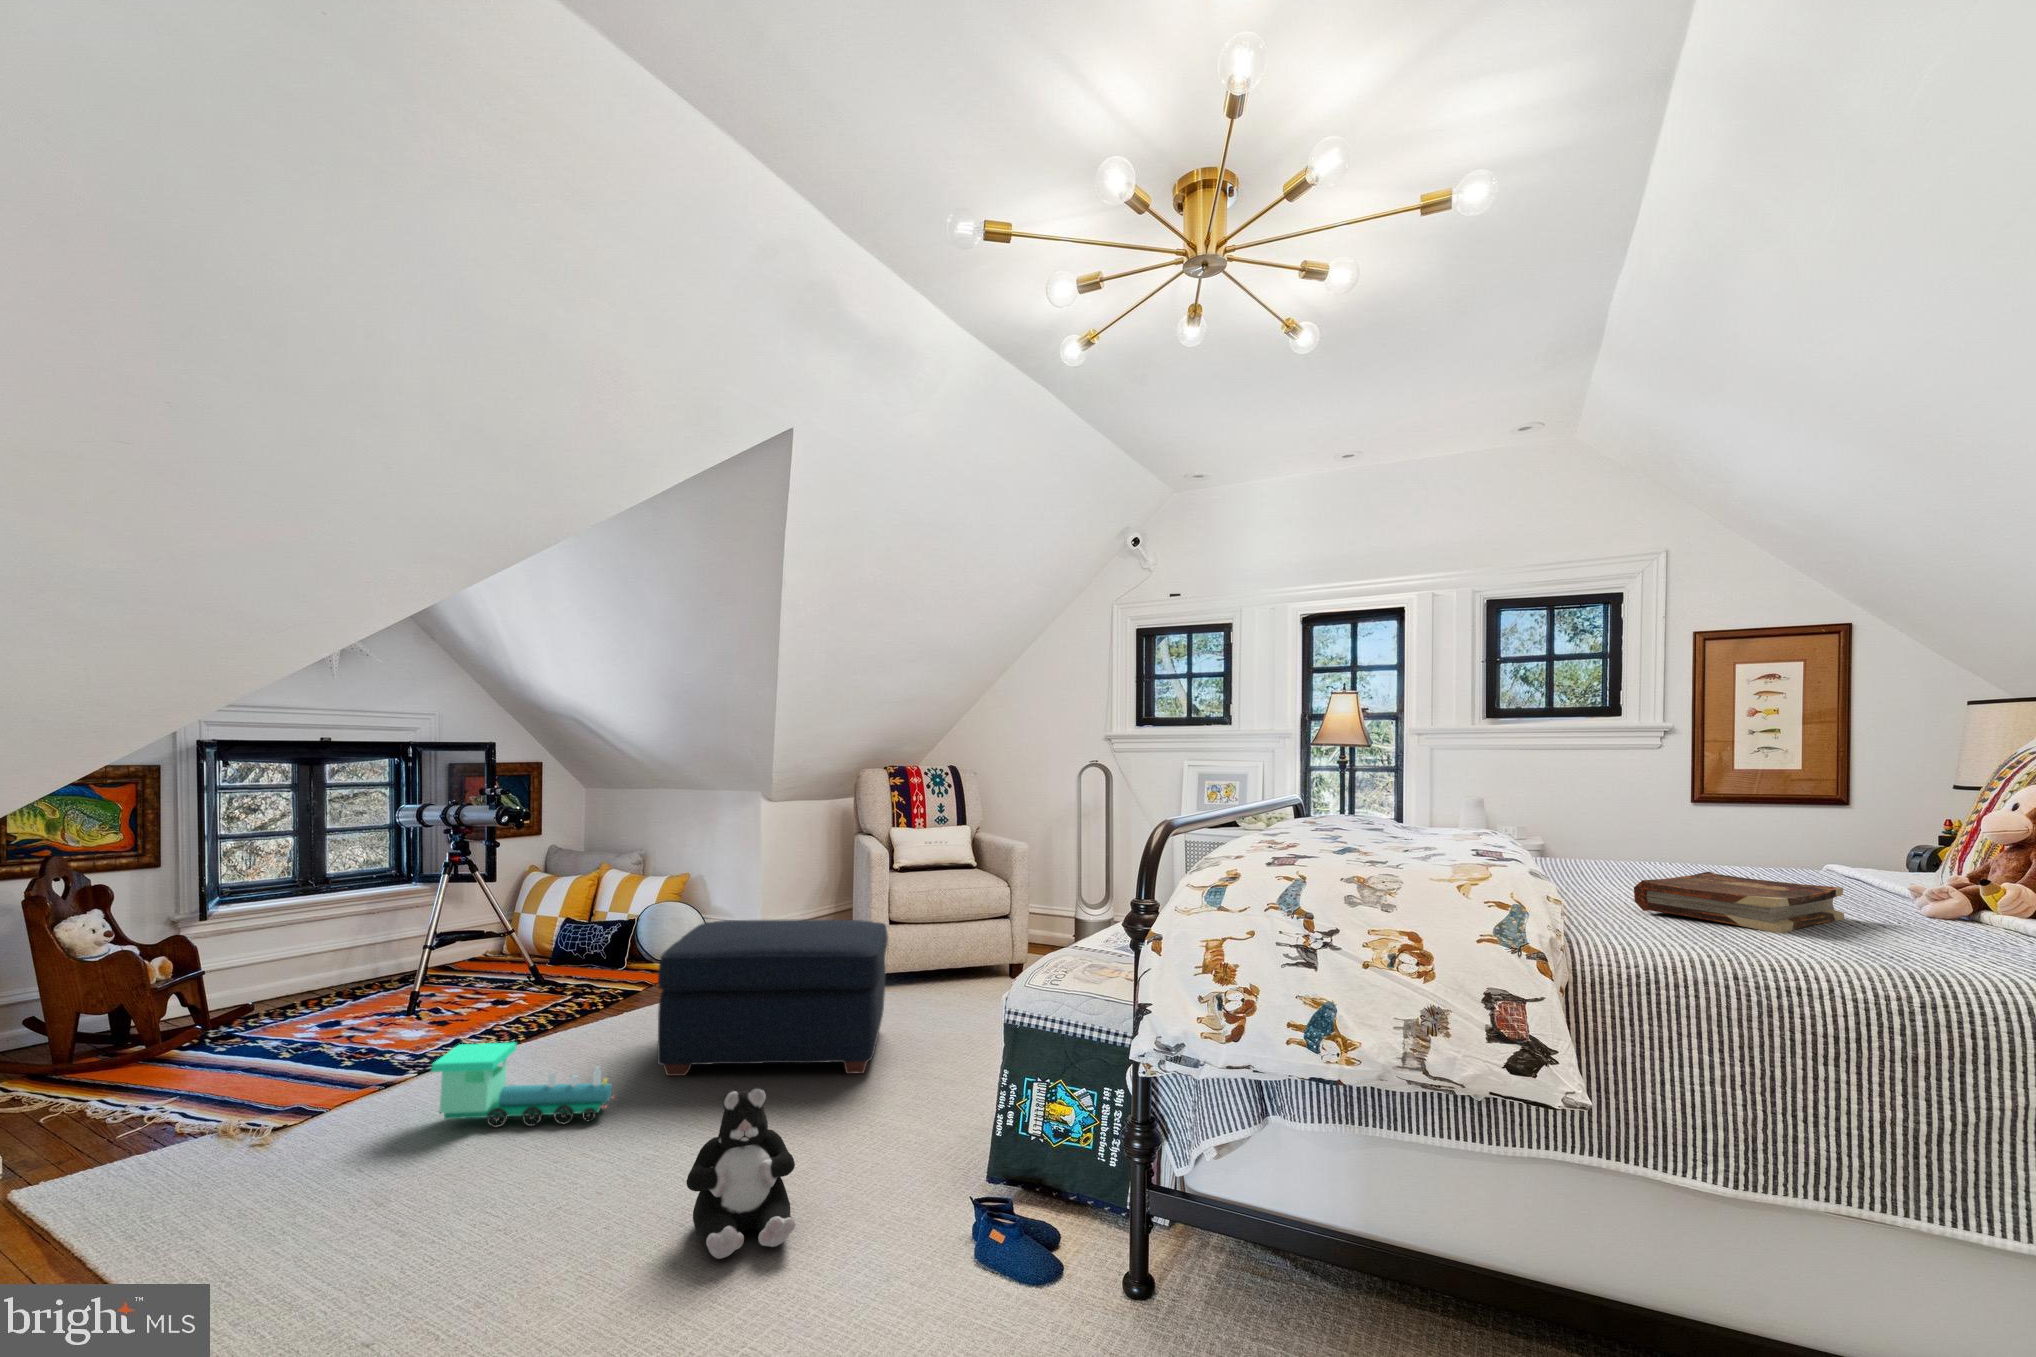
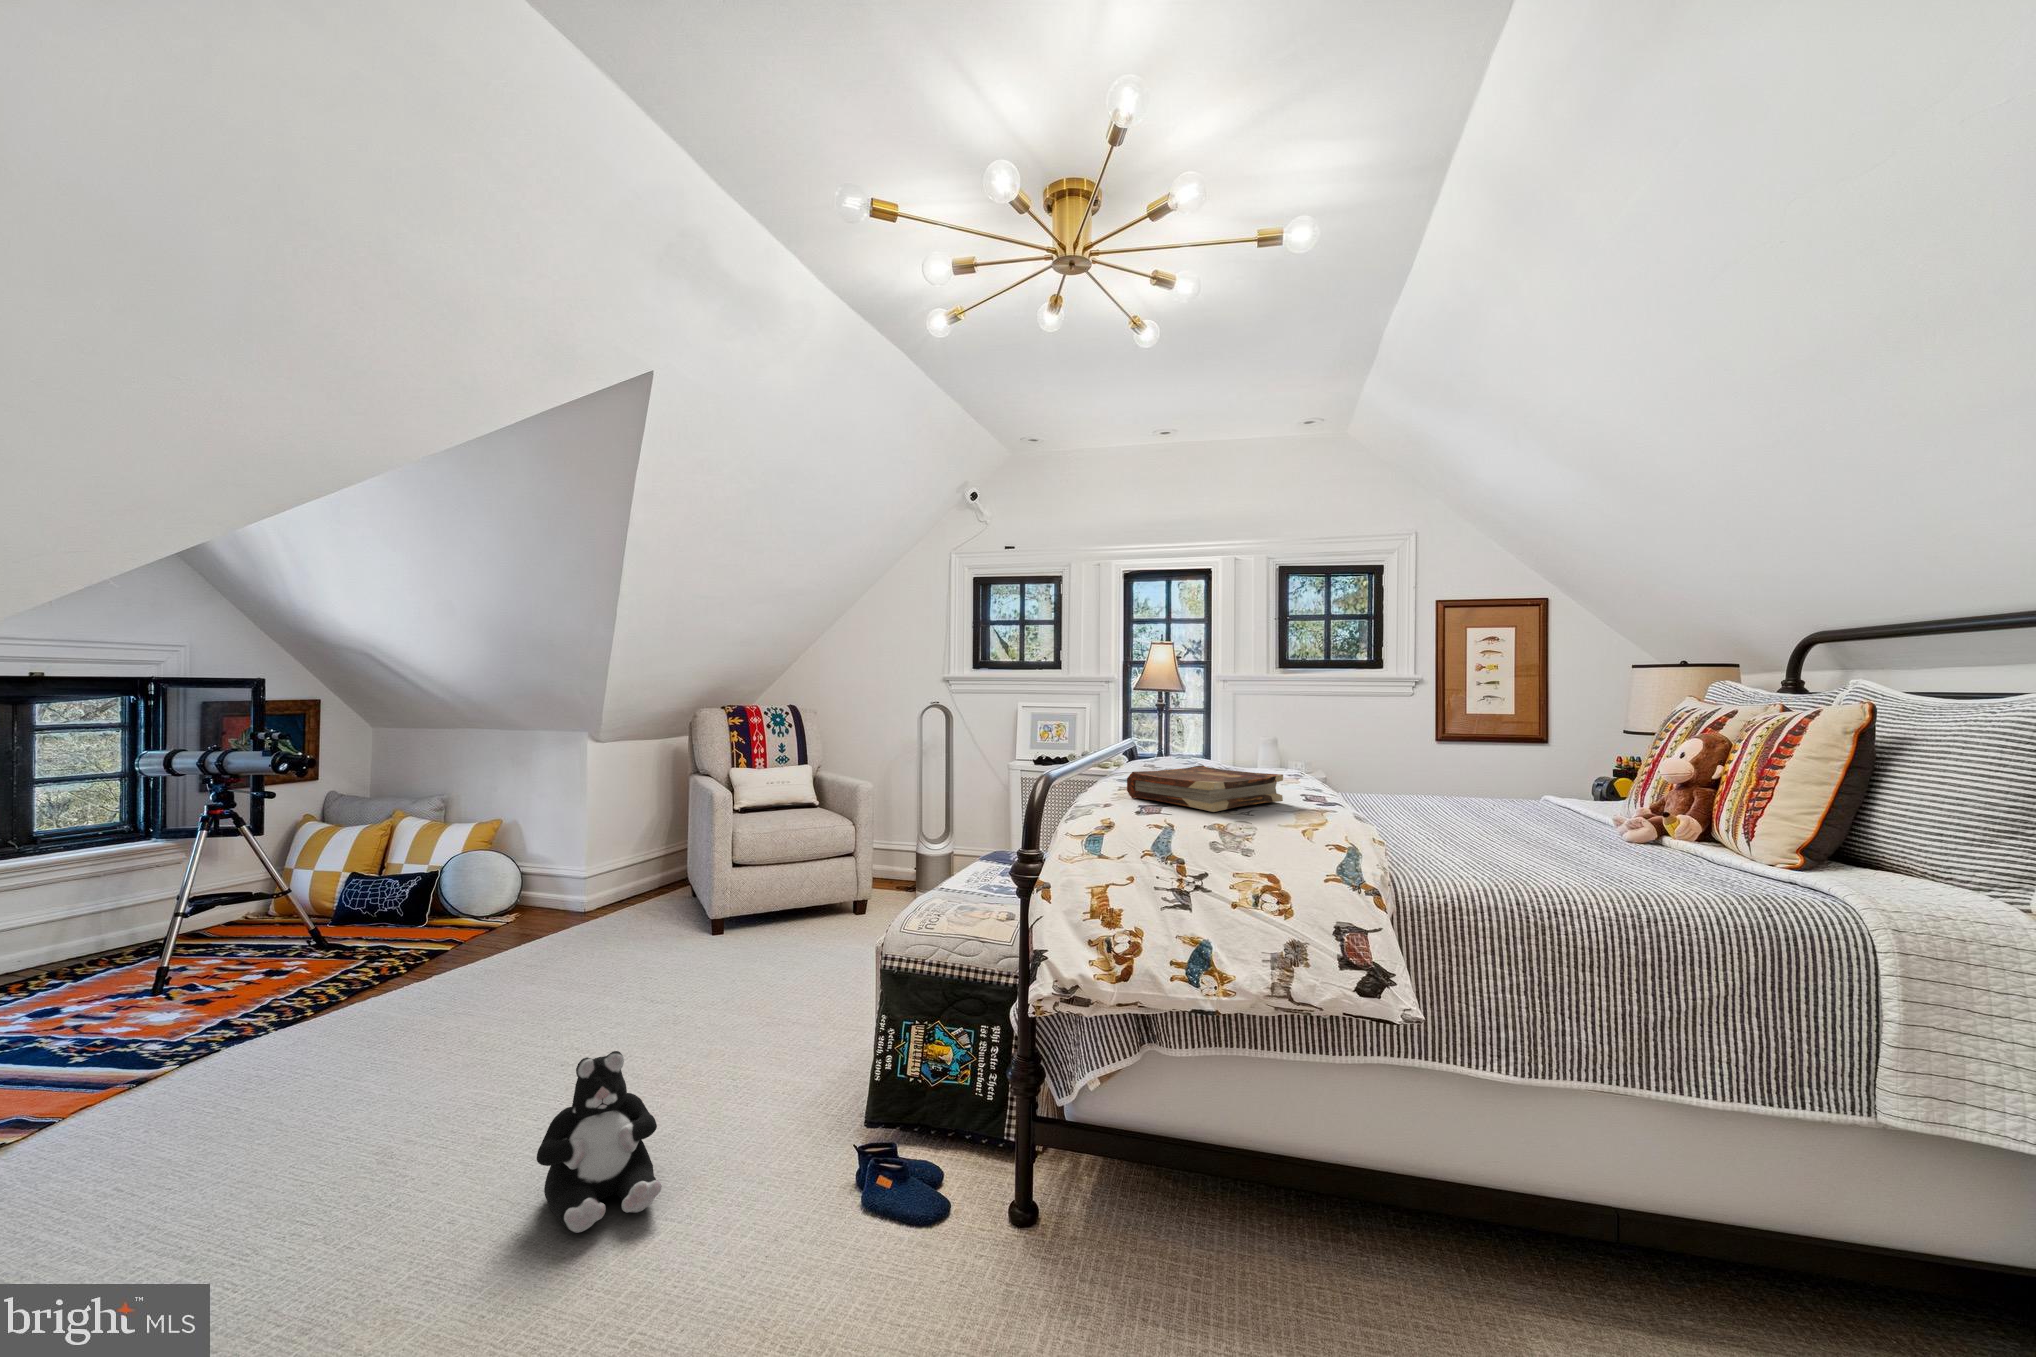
book: present [1634,872,1845,933] -> present [1127,765,1283,812]
ottoman: present [658,920,888,1076] -> none [483,868,733,1040]
toy train: present [431,1042,615,1127] -> none [201,1020,436,1116]

